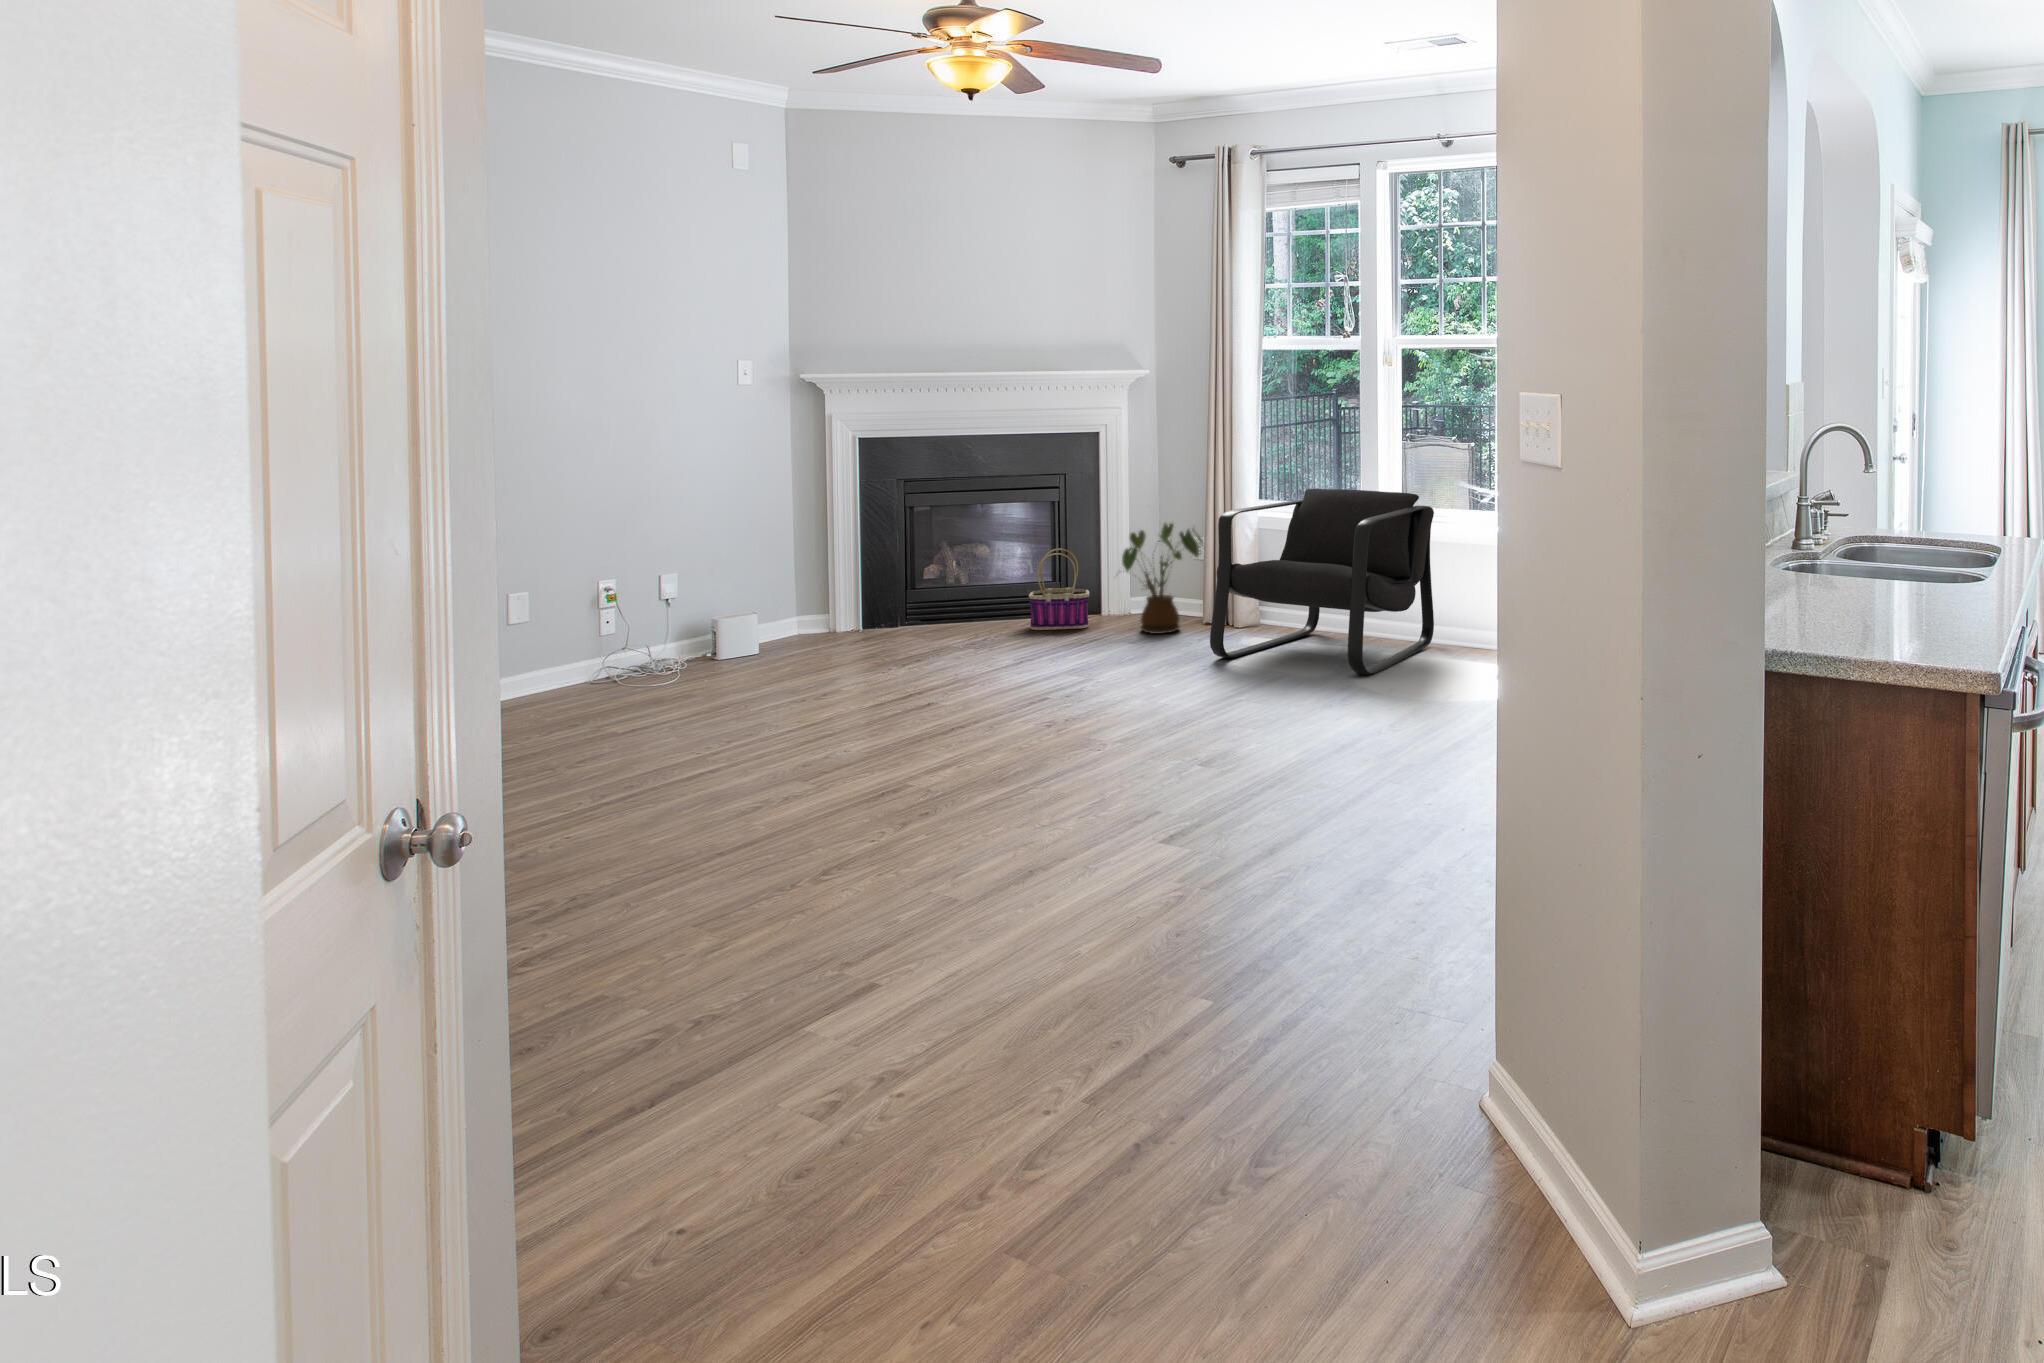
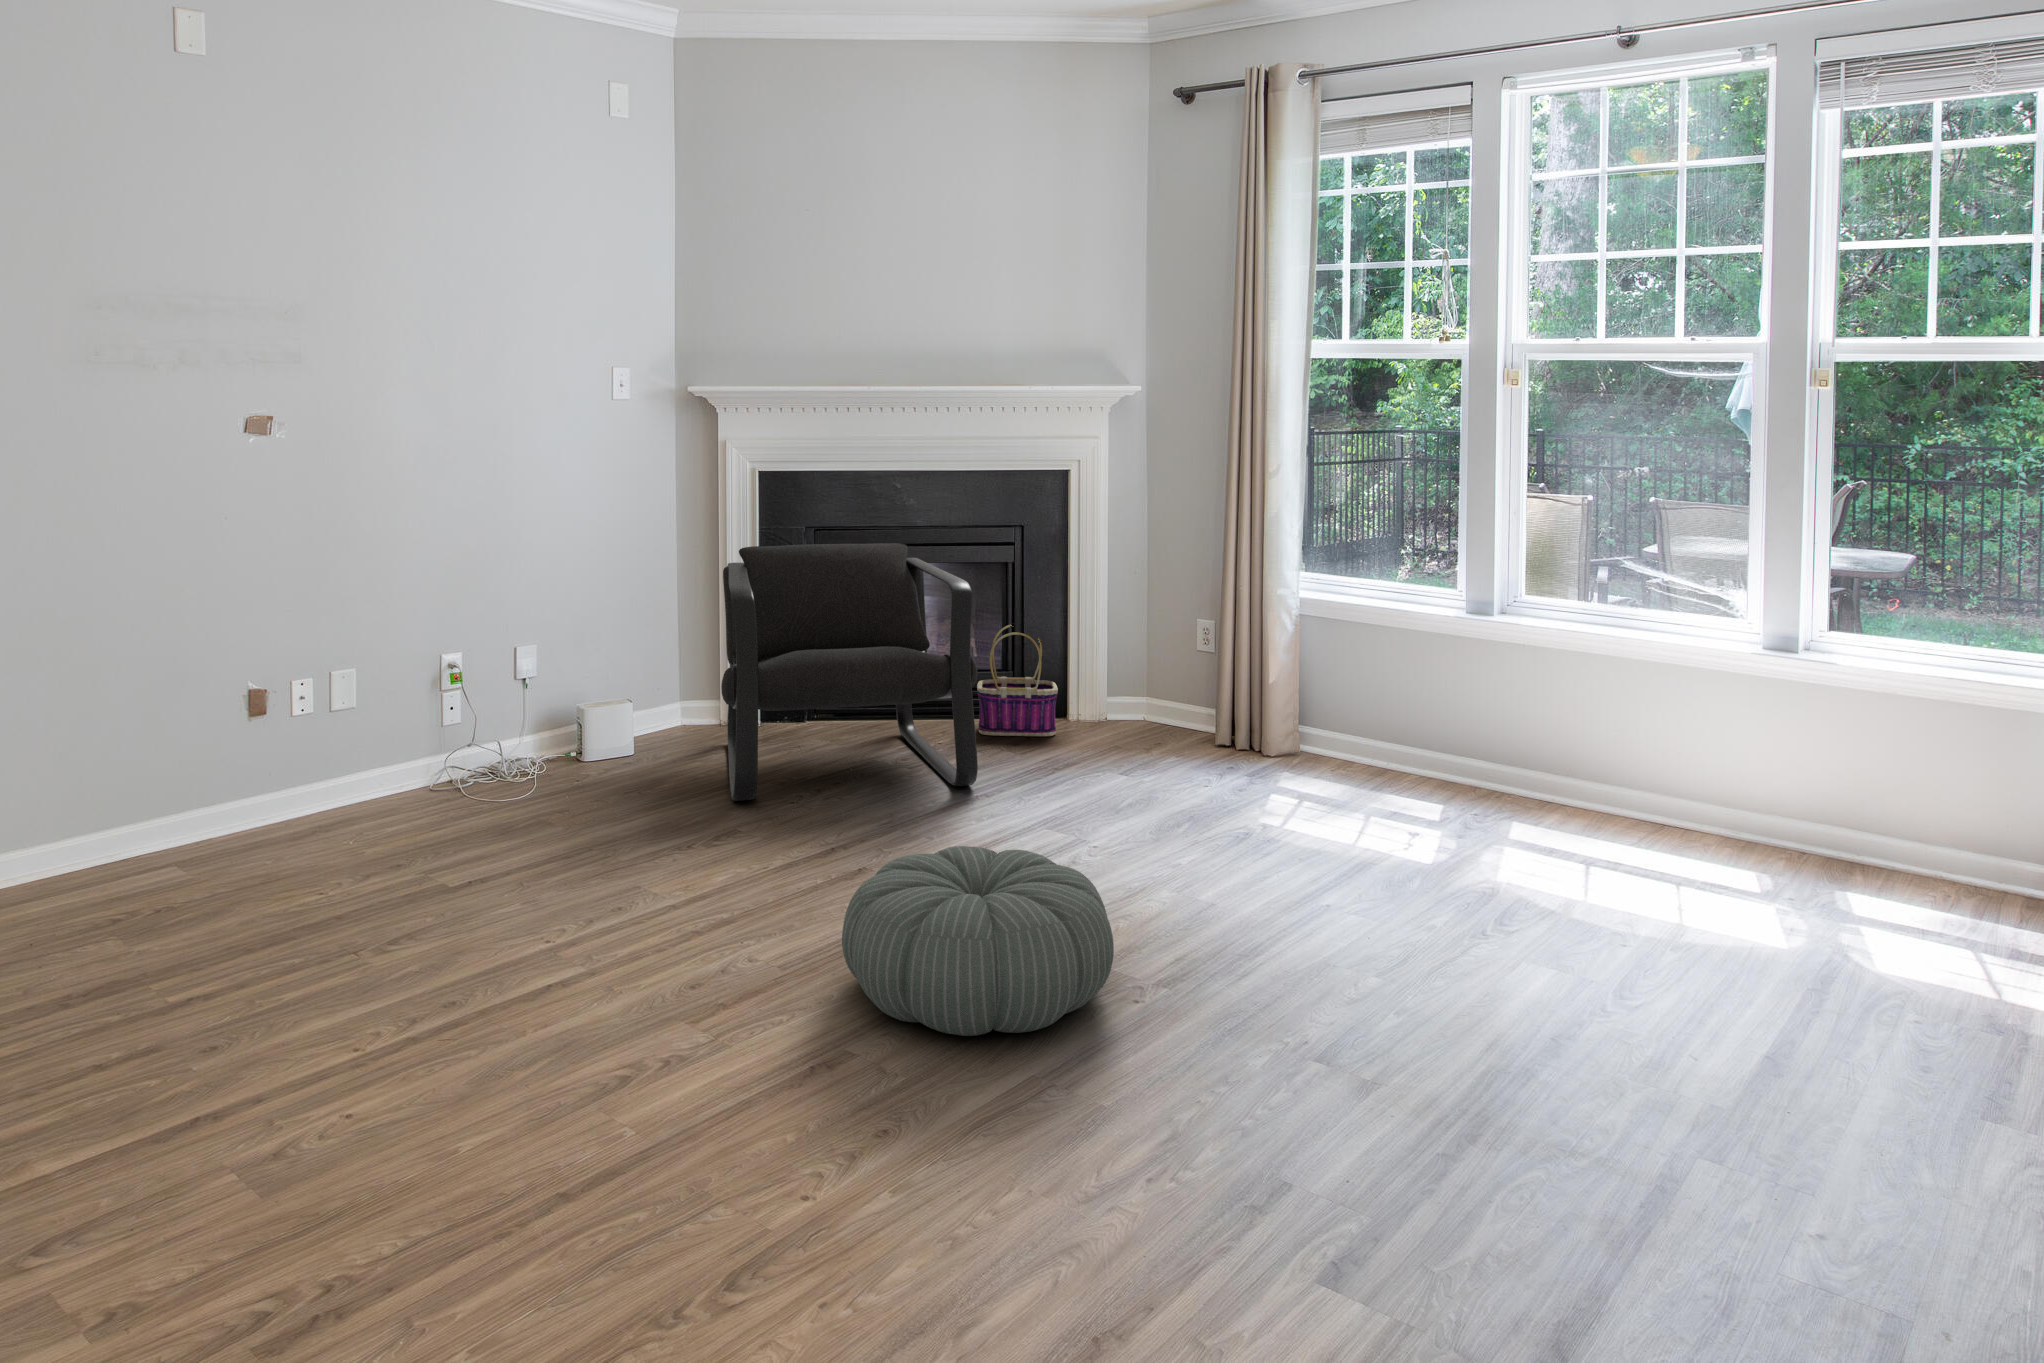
armchair: present [1210,489,1434,674] -> present [721,543,978,801]
house plant: present [1116,523,1203,634] -> none [1095,598,1220,755]
pouf: none [914,662,1088,761] -> present [842,846,1114,1036]

